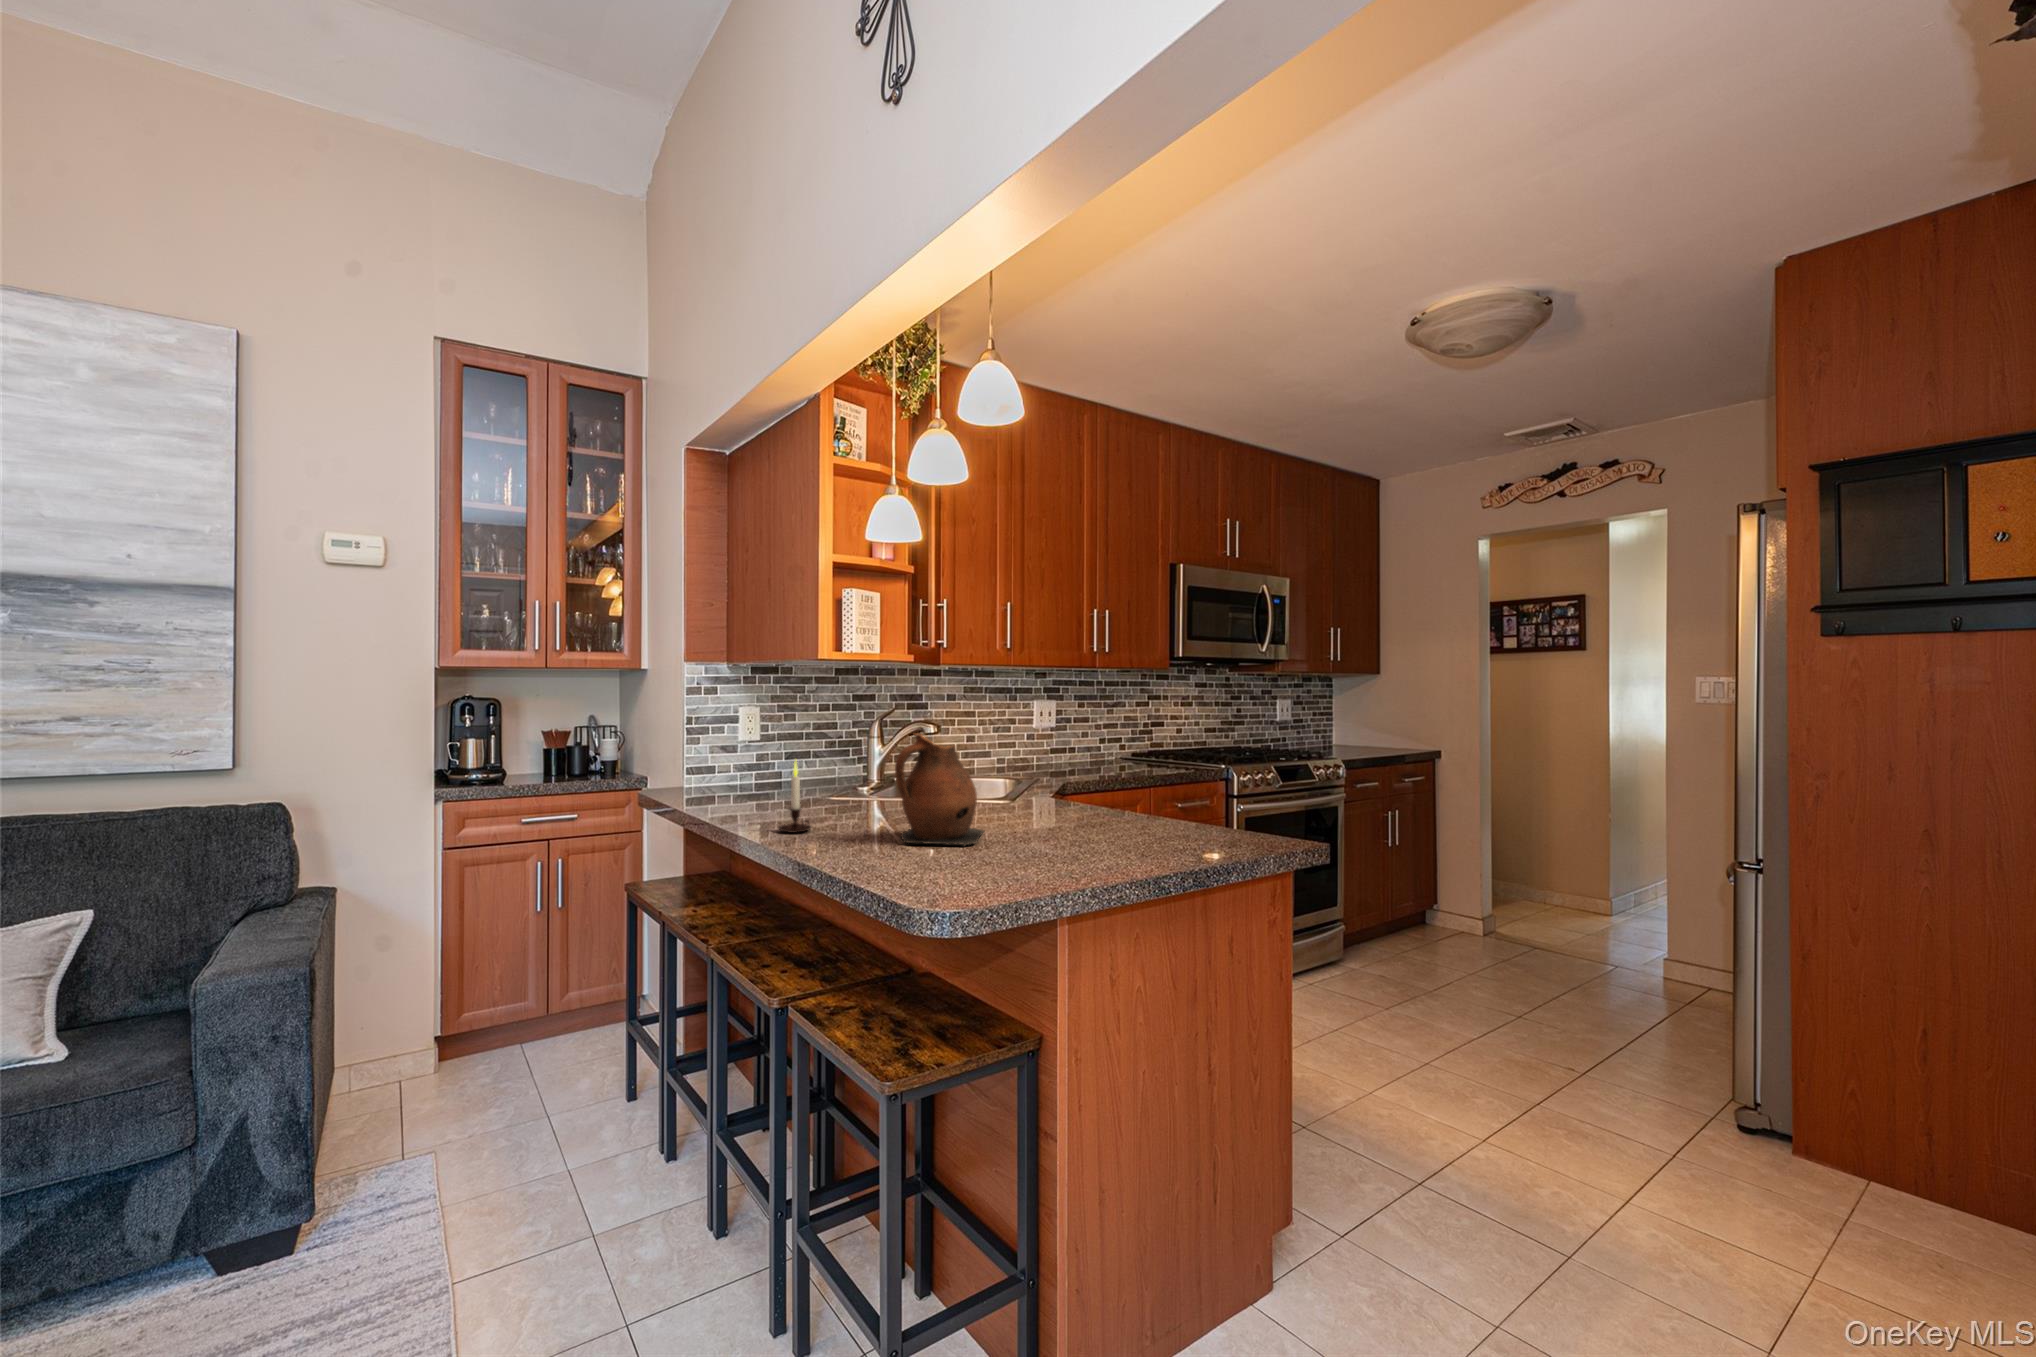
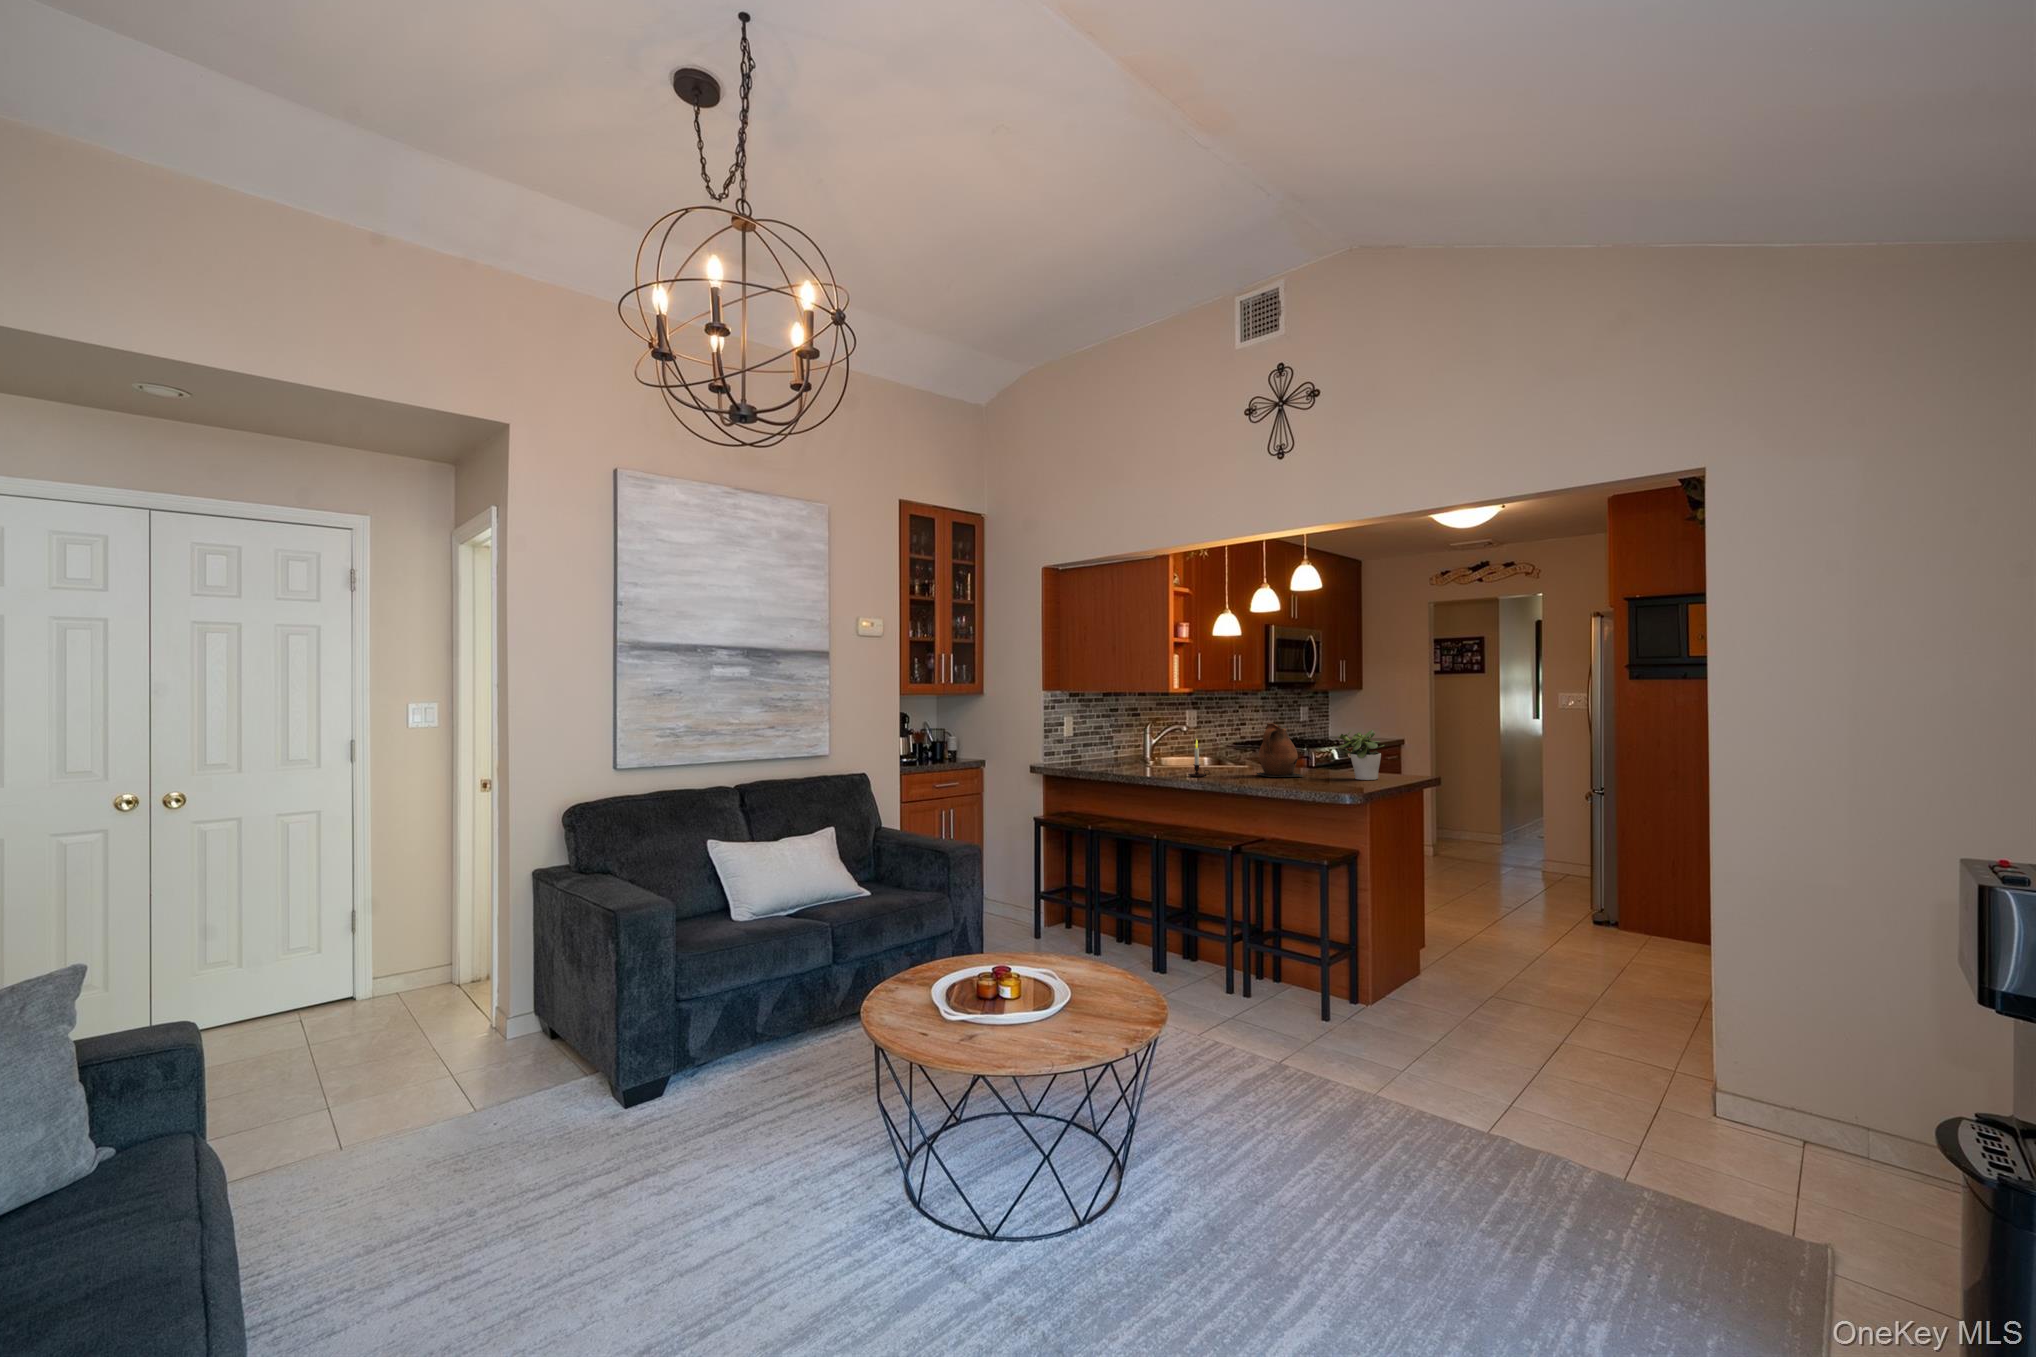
potted plant: none [1023,755,1103,866] -> present [1338,730,1385,780]

